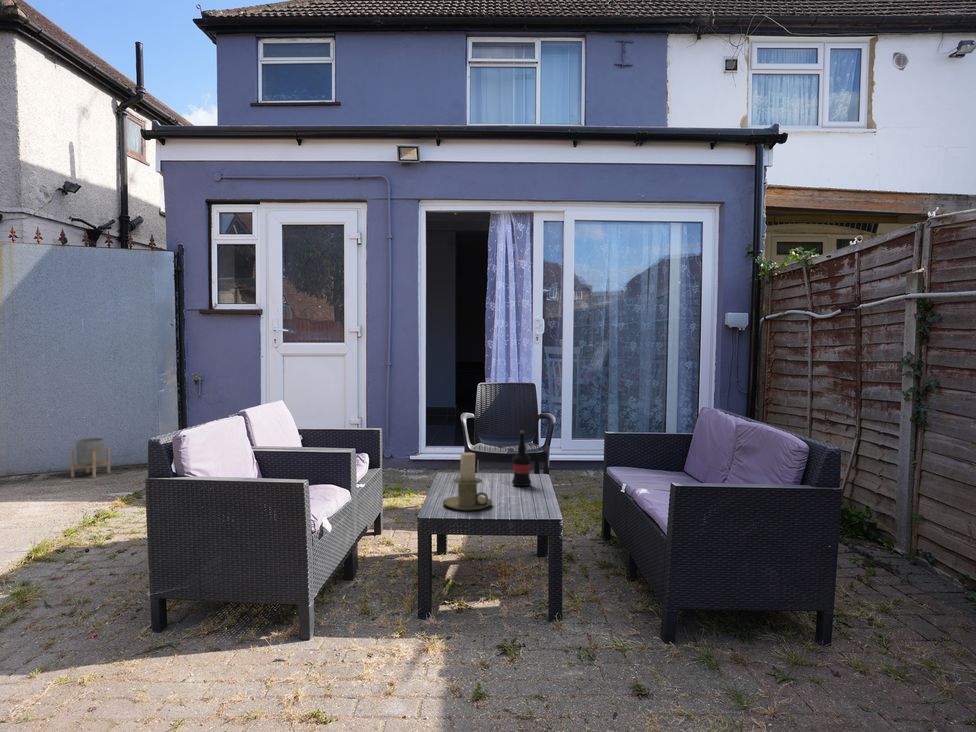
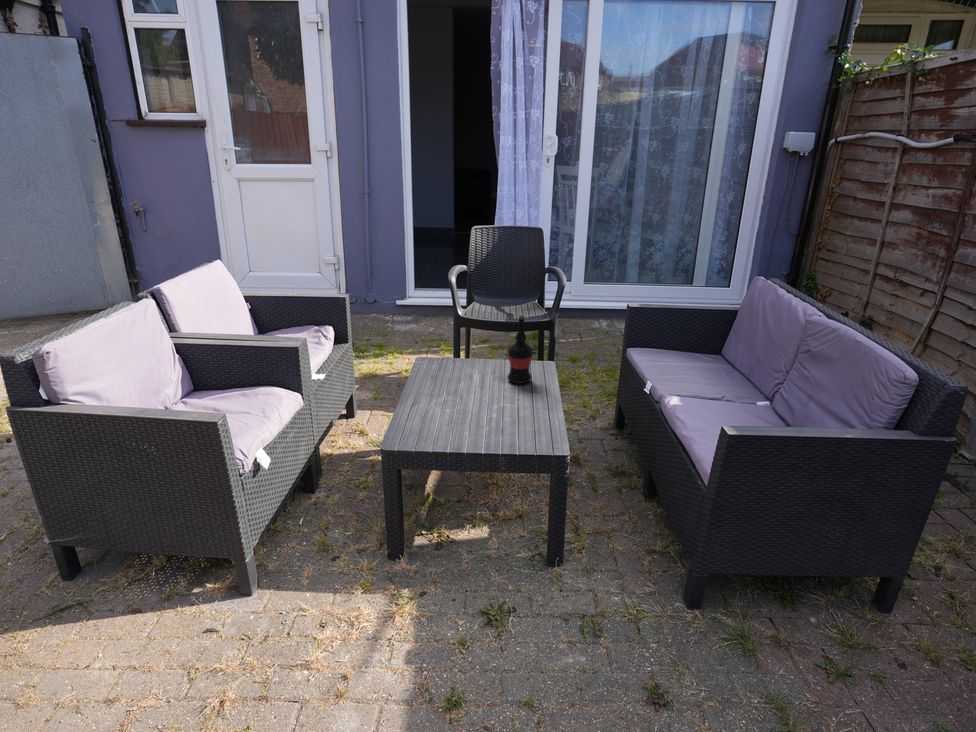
planter: present [70,438,110,478] -> none [11,276,64,323]
candle holder: present [443,452,492,510] -> none [416,359,480,436]

